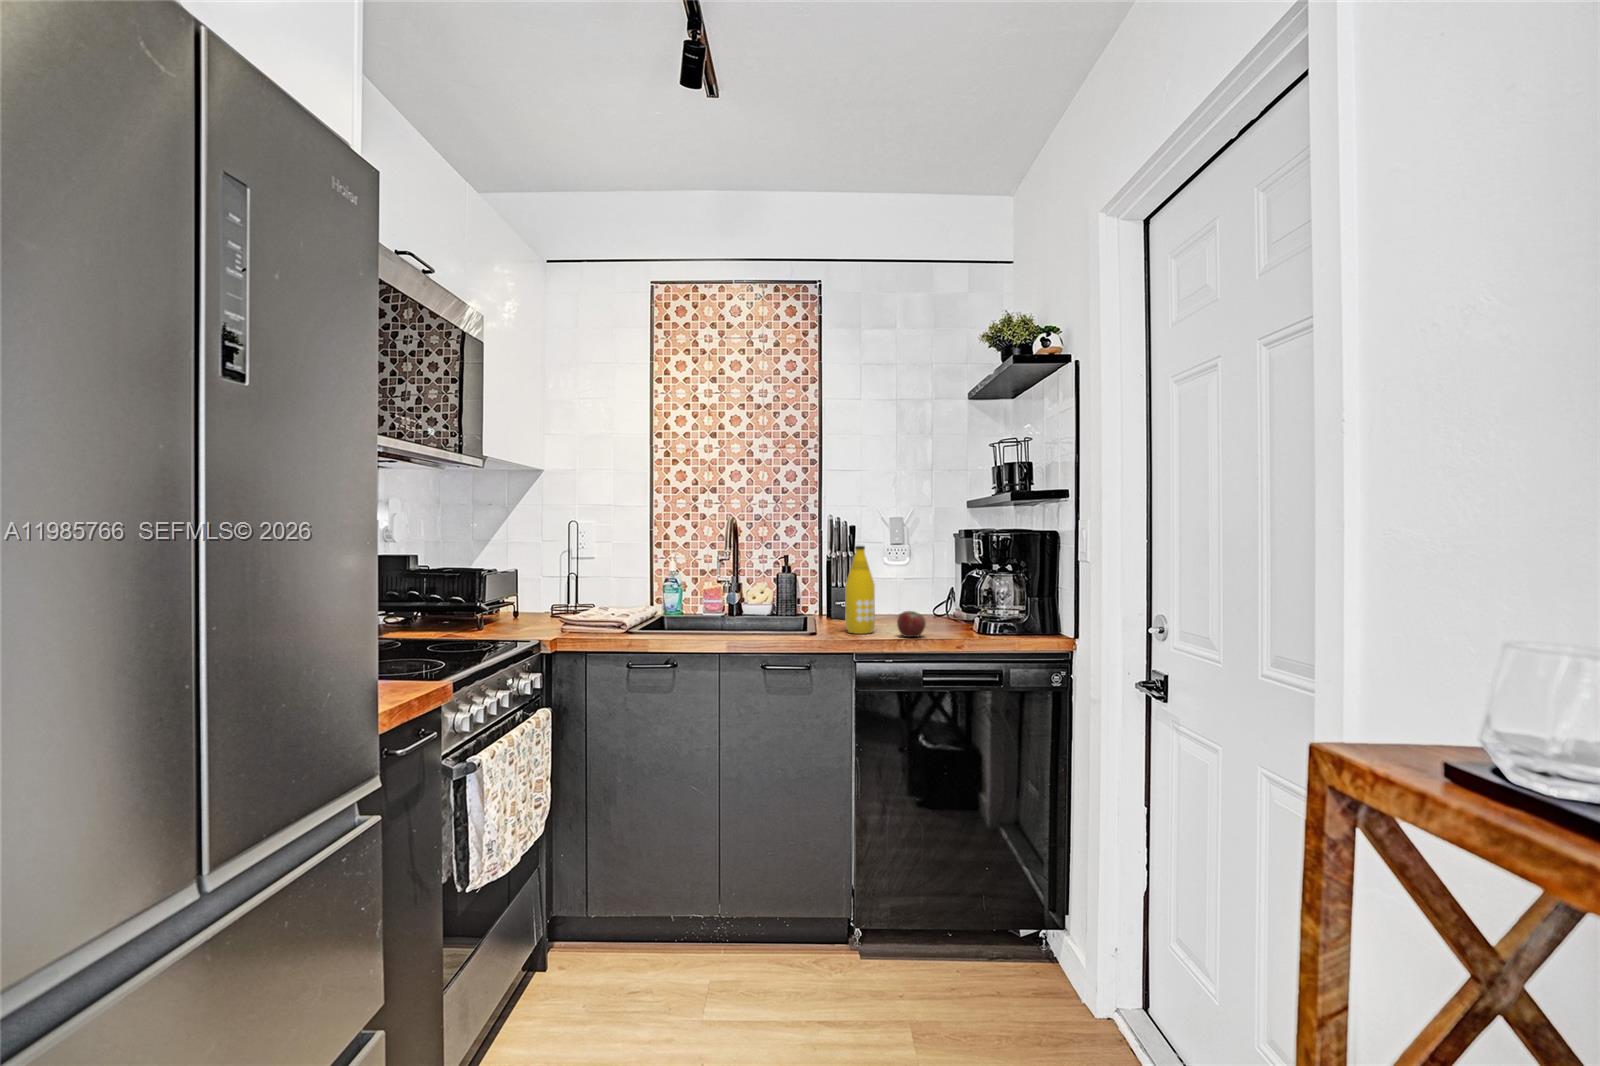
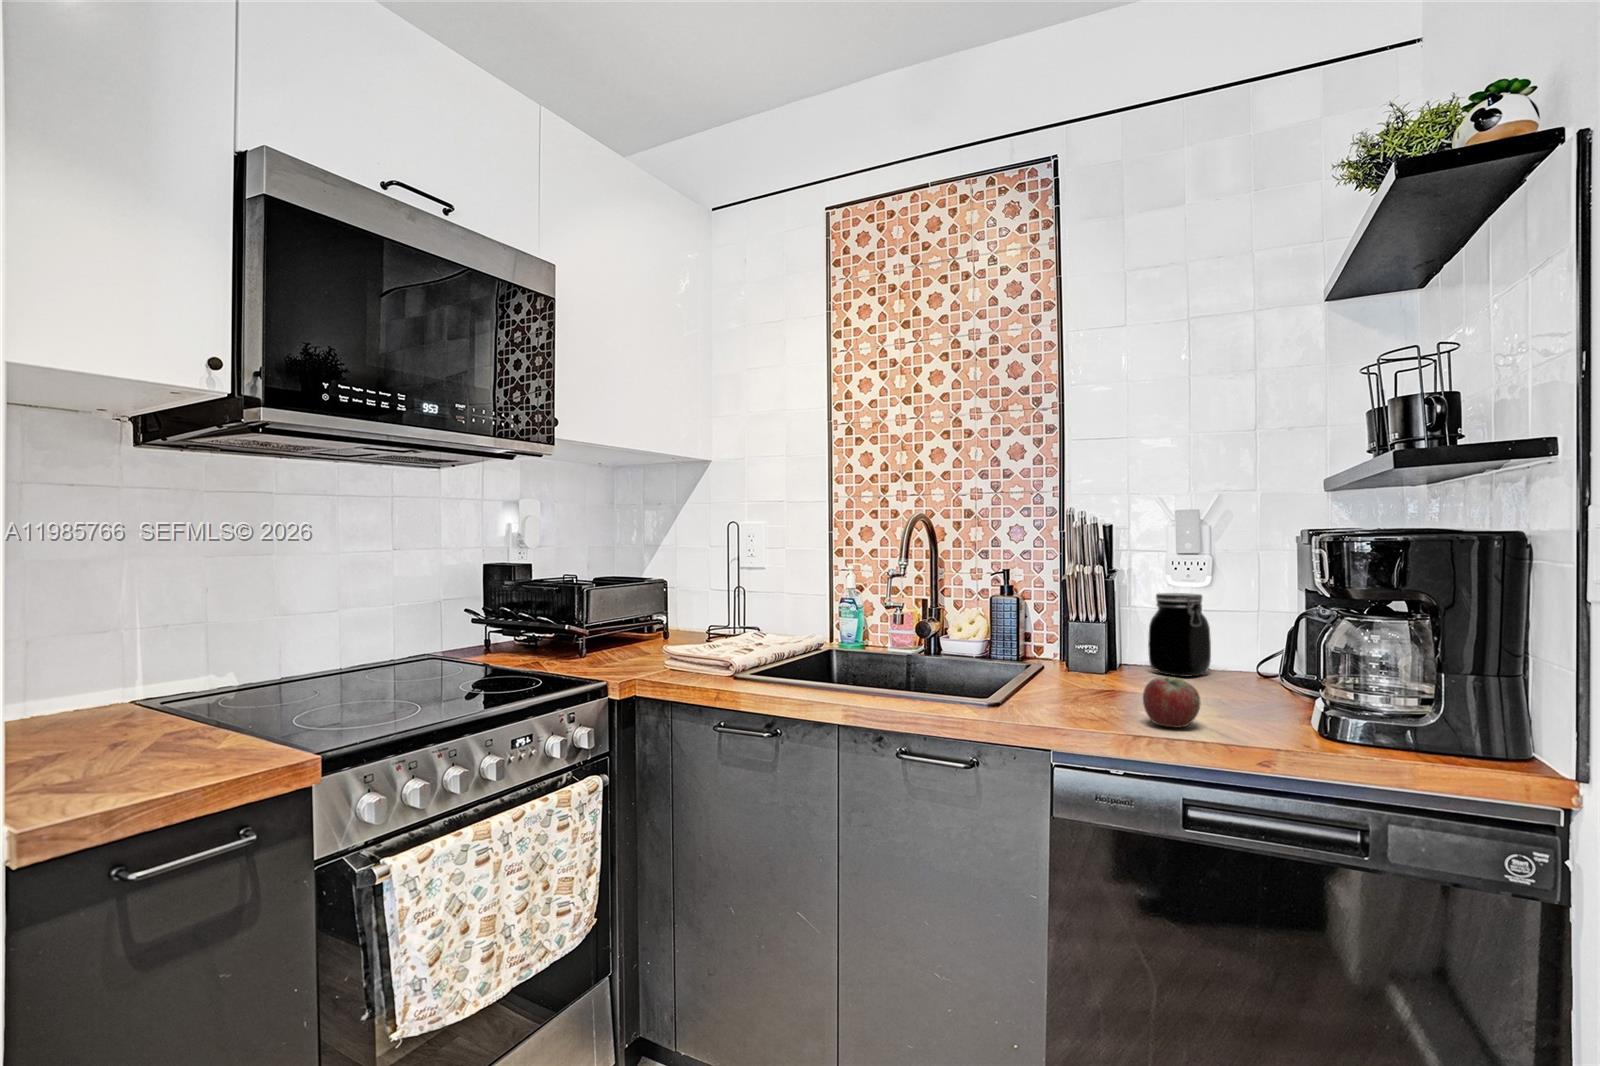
bottle: present [845,546,875,634] -> none [1056,557,1111,710]
jar: none [876,568,909,618] -> present [1148,593,1211,676]

